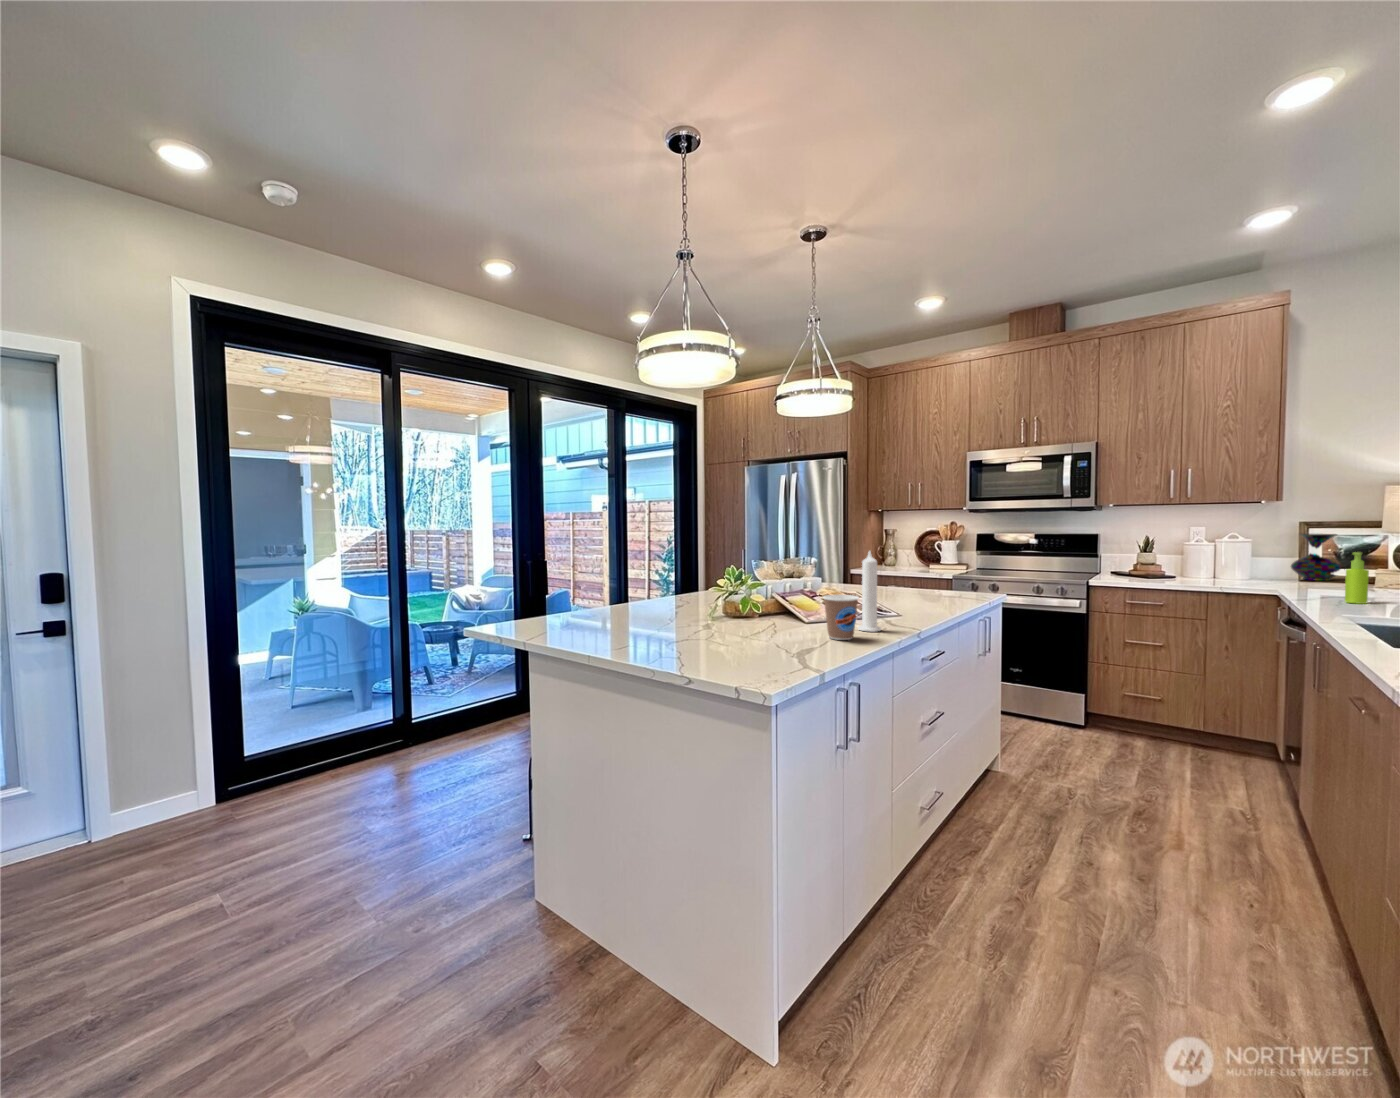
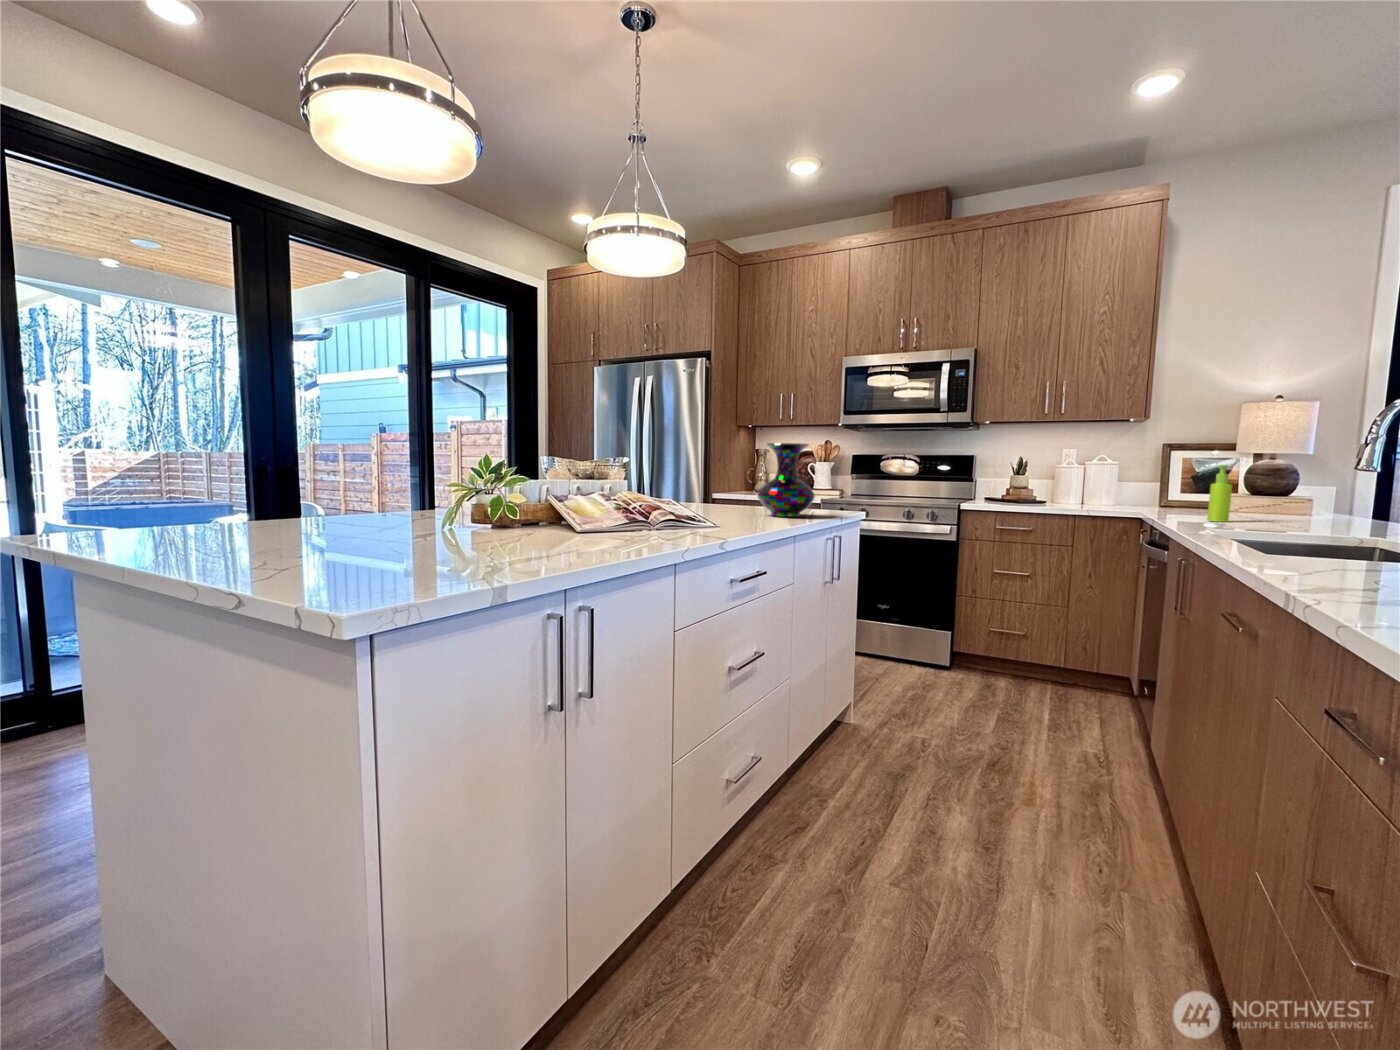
vase: present [1291,534,1341,581] -> present [758,443,815,517]
candle: present [858,551,881,632] -> none [641,428,673,542]
coffee cup: present [823,595,859,640] -> none [577,487,630,550]

